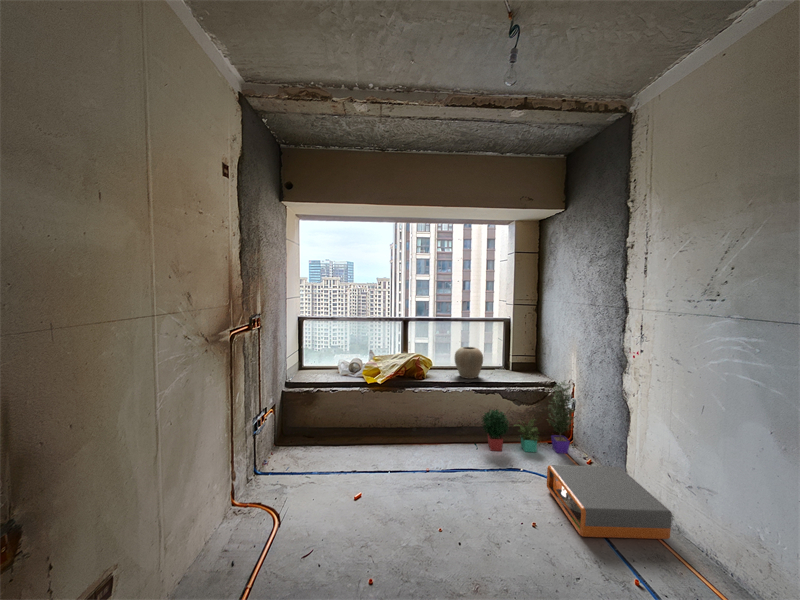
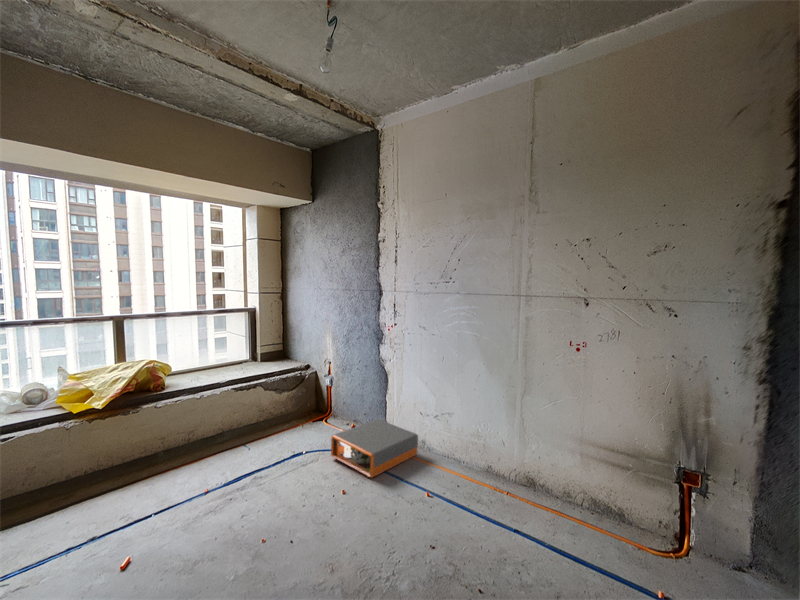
vase: present [455,347,483,379] -> none [202,342,239,380]
potted plant: present [482,382,576,454] -> none [251,360,338,448]

